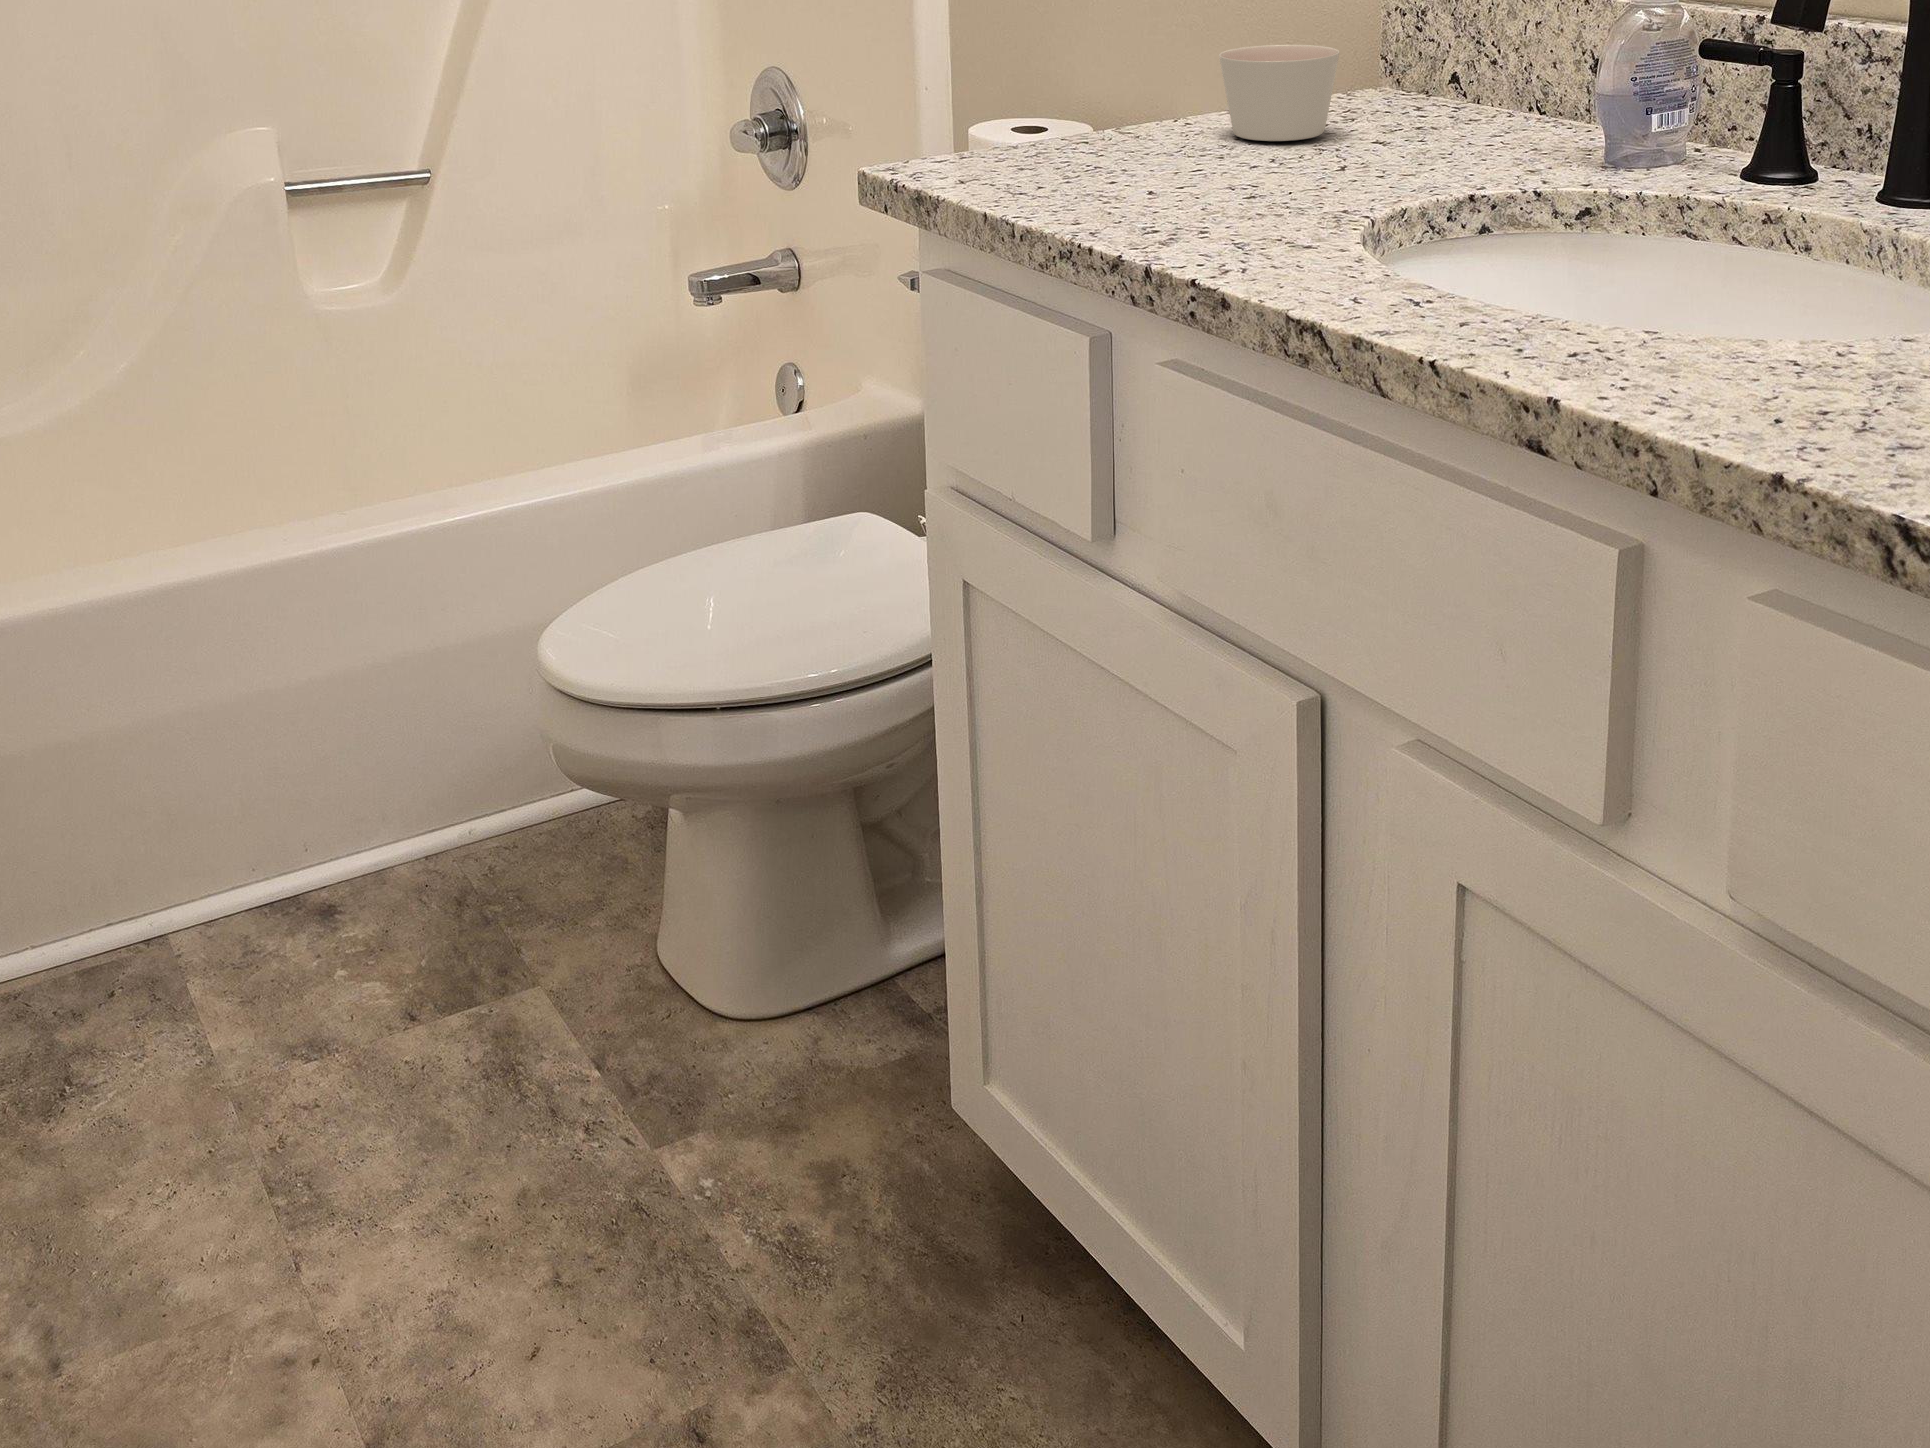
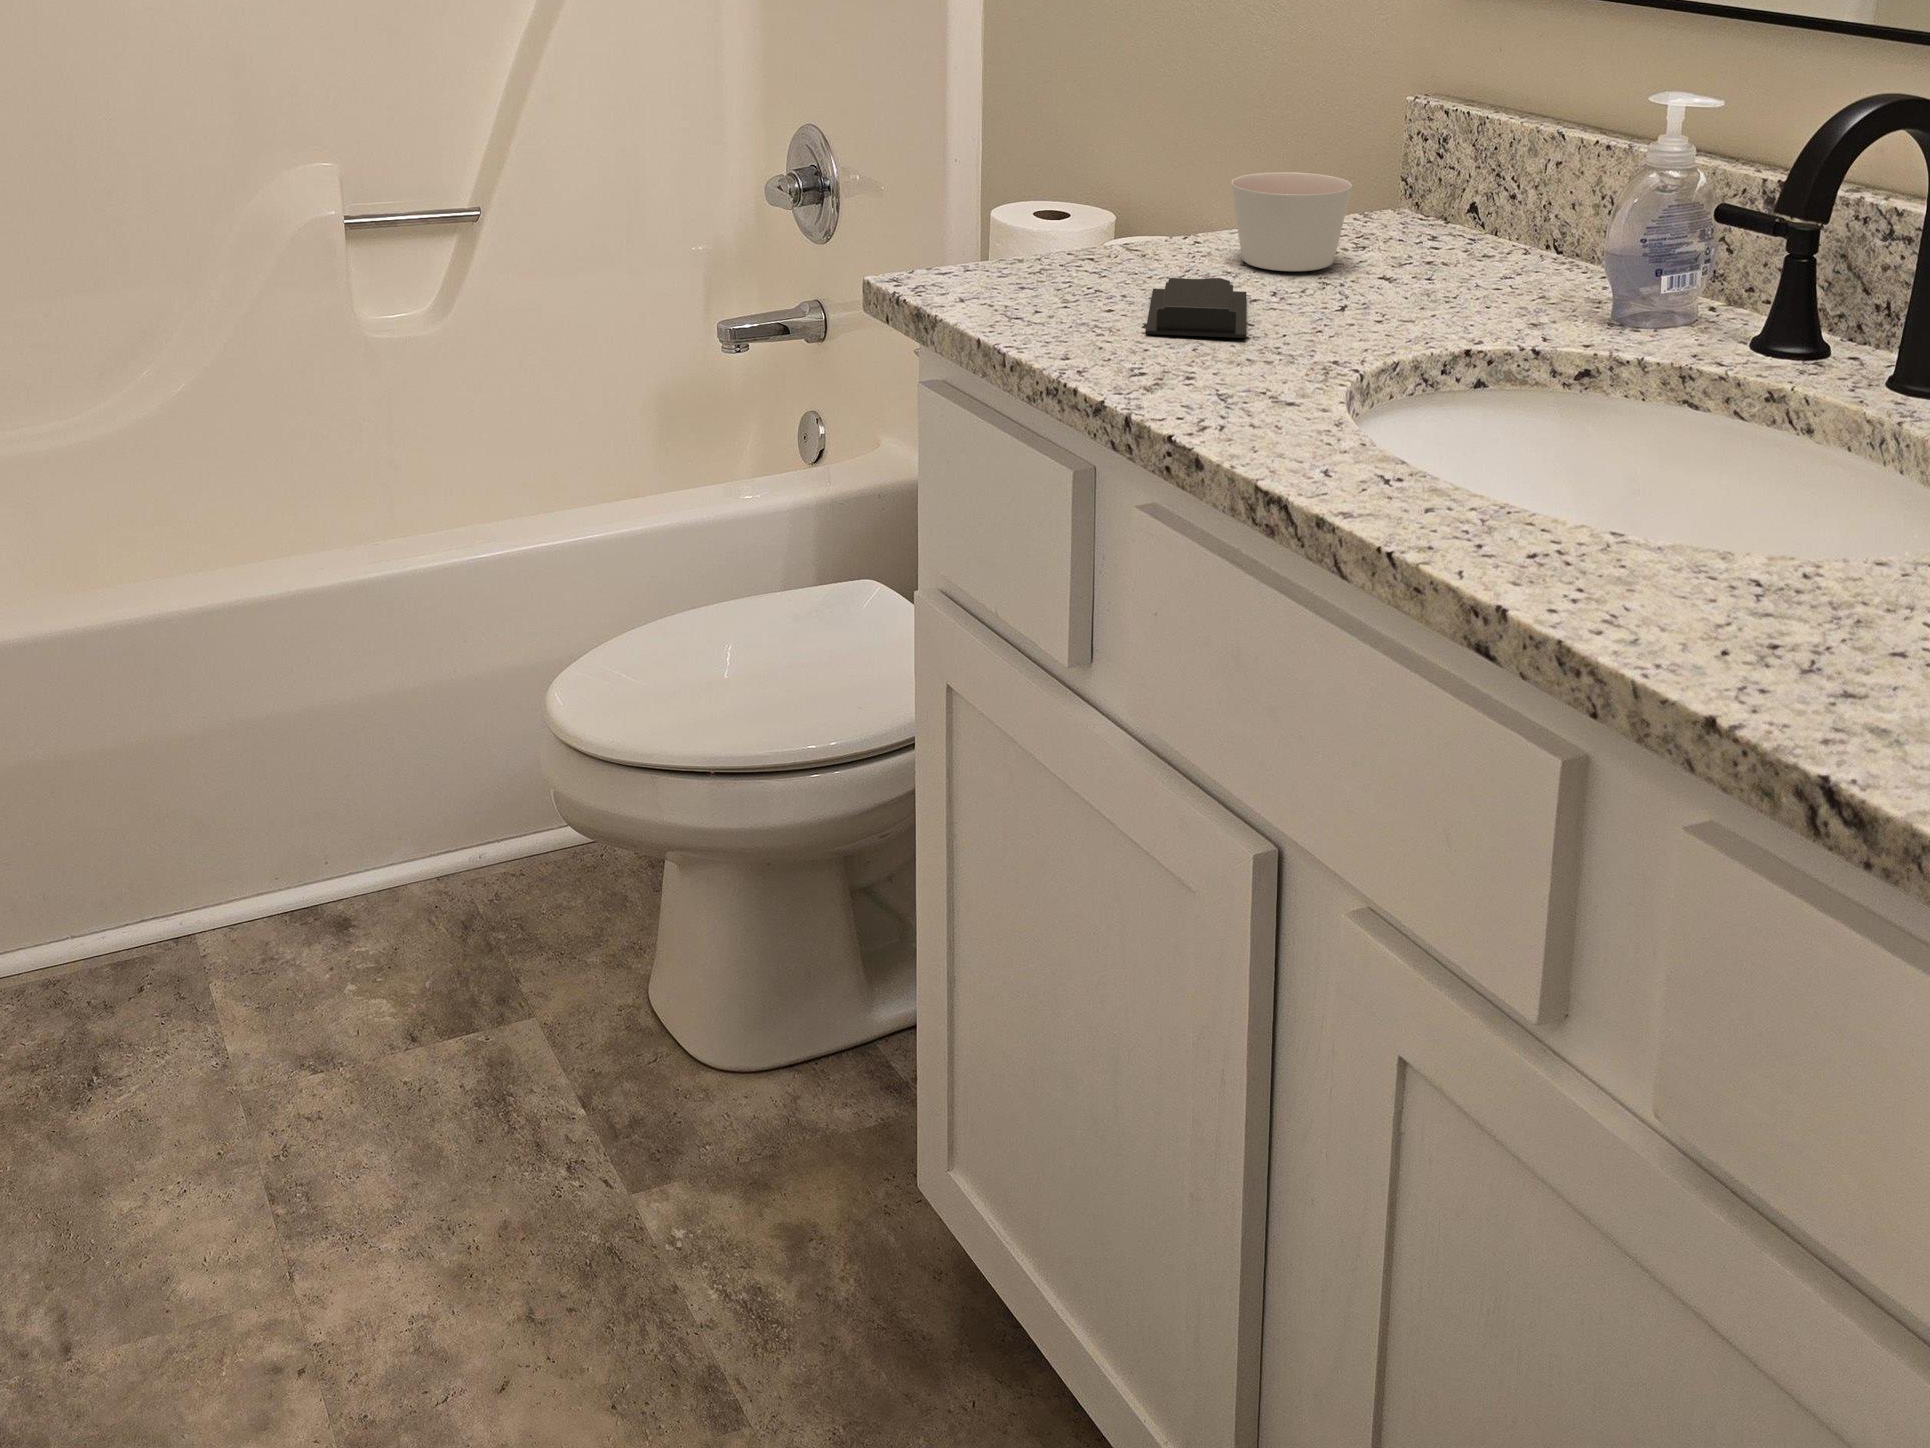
soap bar: none [1150,145,1252,198] -> present [1145,278,1246,338]

